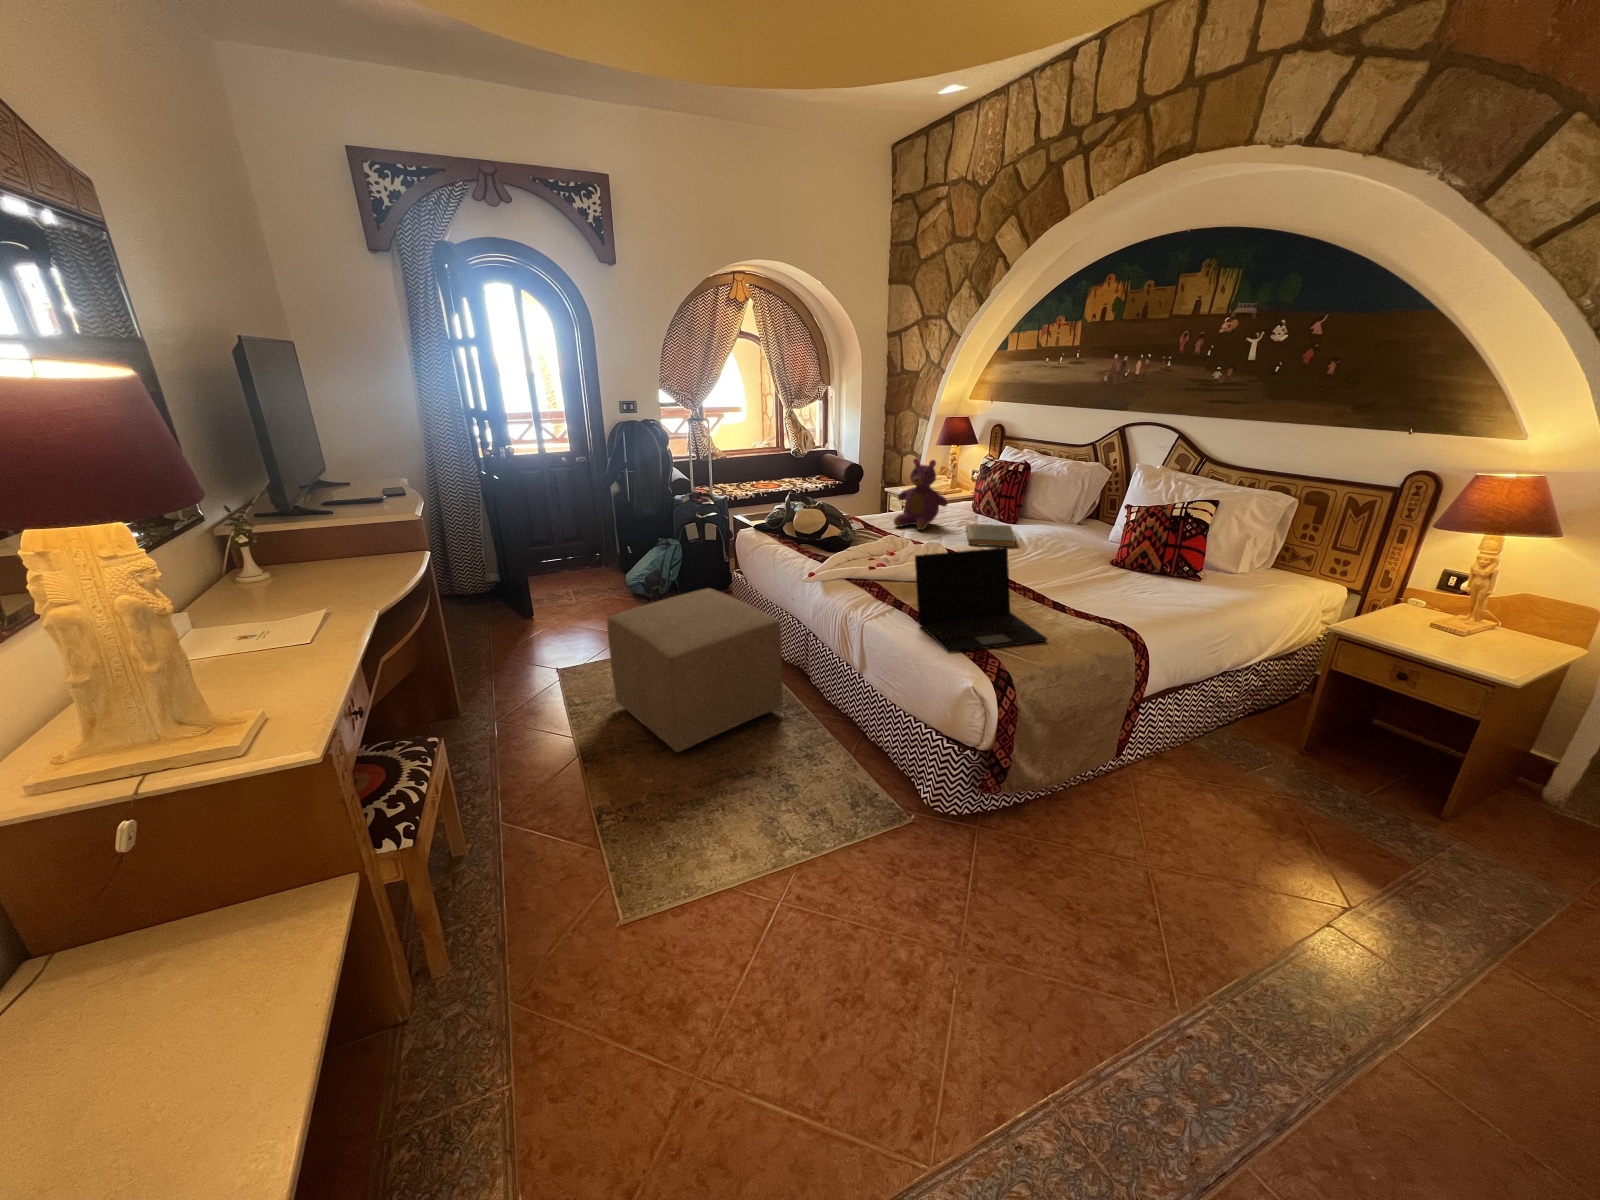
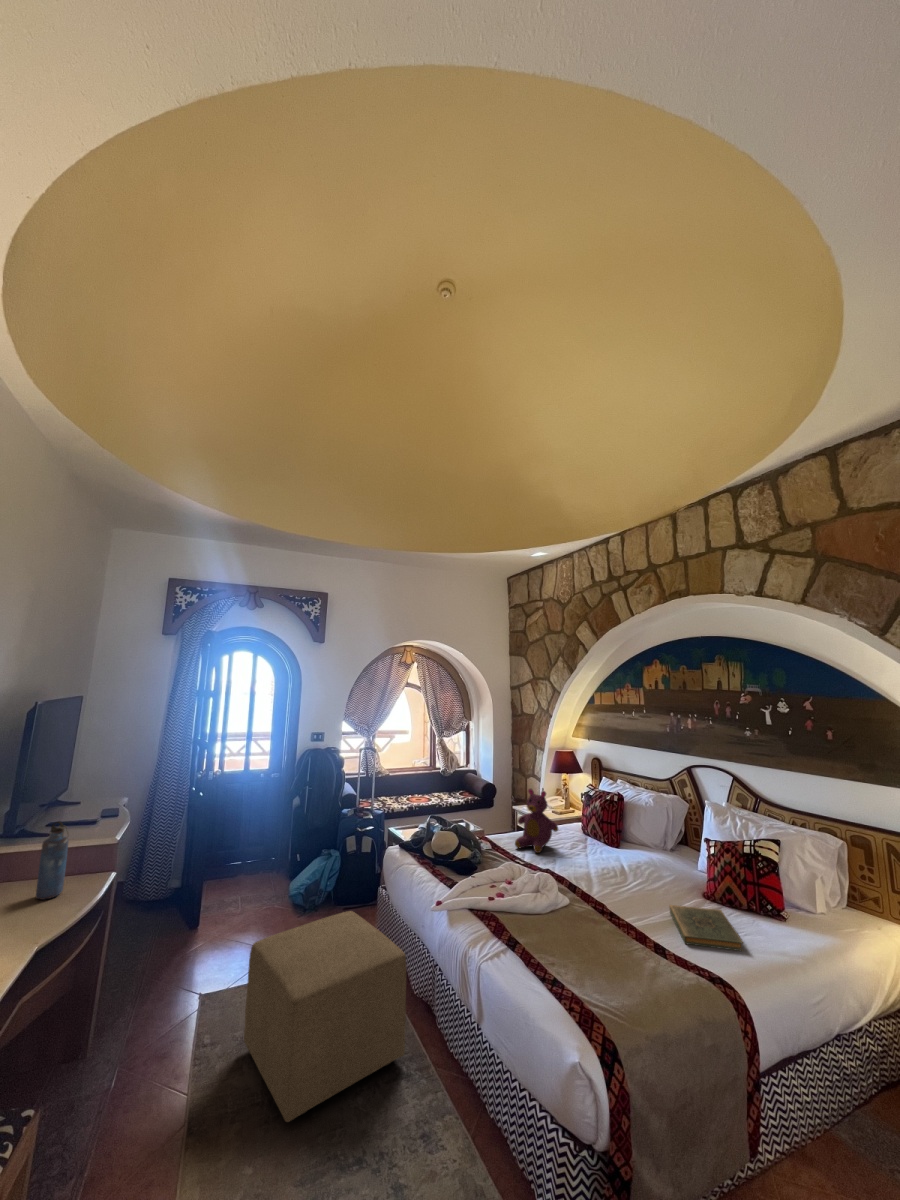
water bottle: none [337,489,380,573] -> present [36,821,69,900]
book: present [966,523,1016,547] -> present [669,905,744,951]
laptop: present [915,547,1047,653] -> none [522,888,651,1013]

